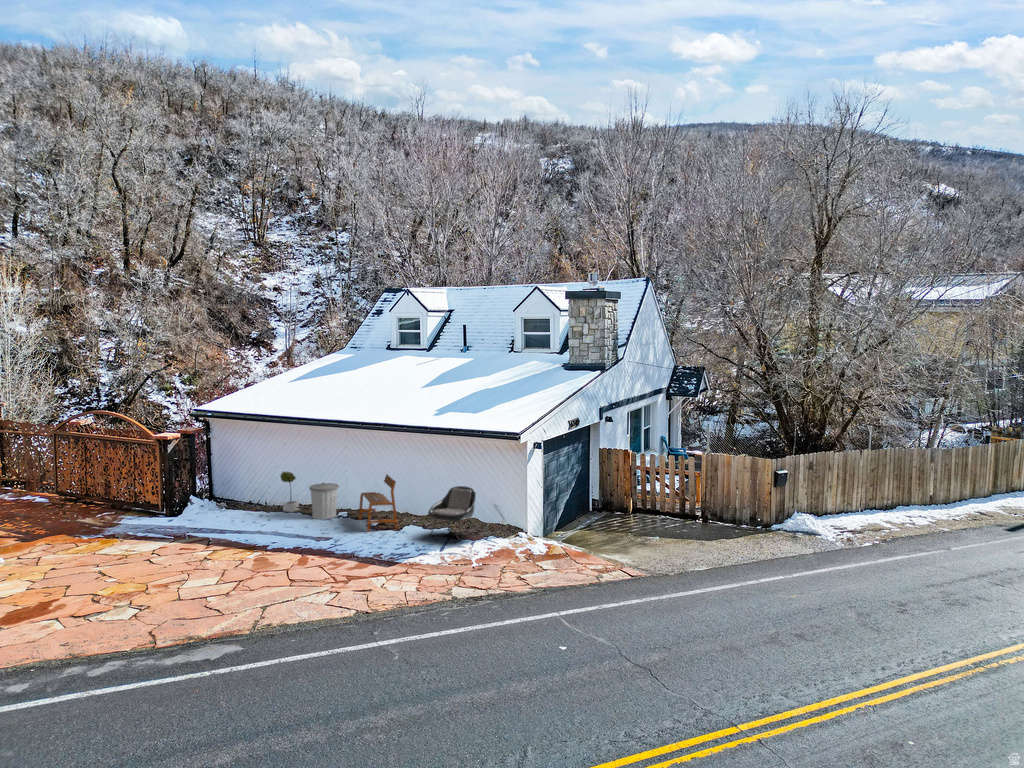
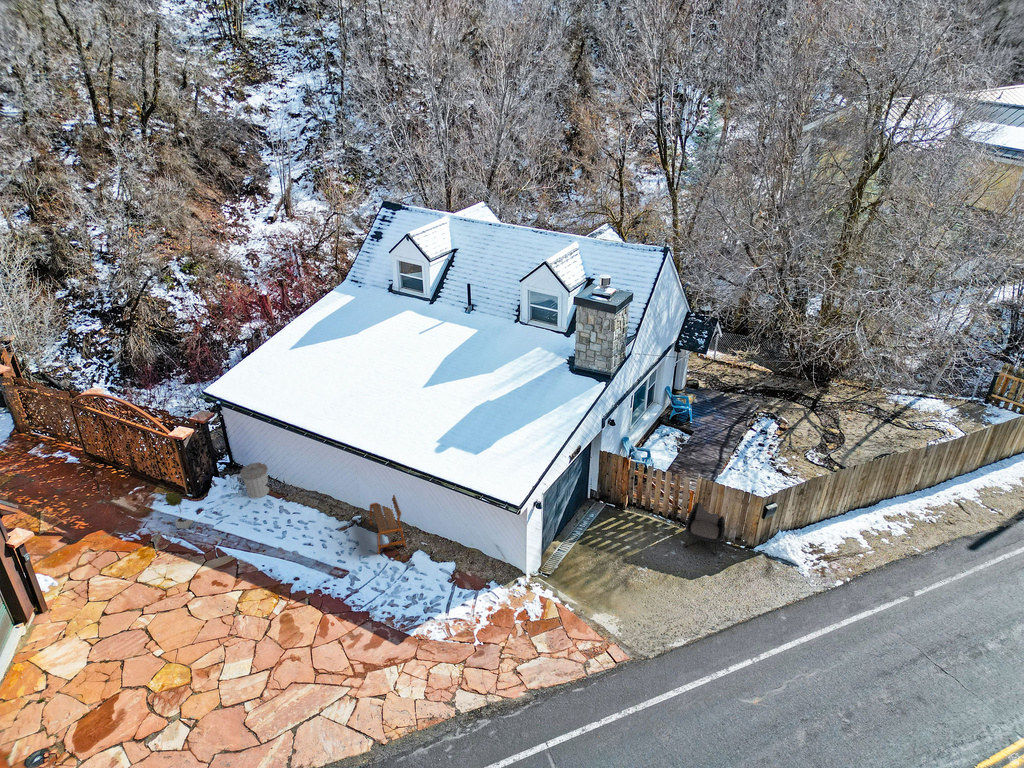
potted tree: present [280,472,299,512] -> present [165,493,193,529]
trash can: present [309,483,339,519] -> present [240,463,269,498]
lounge chair: present [428,486,478,541] -> present [685,502,725,555]

